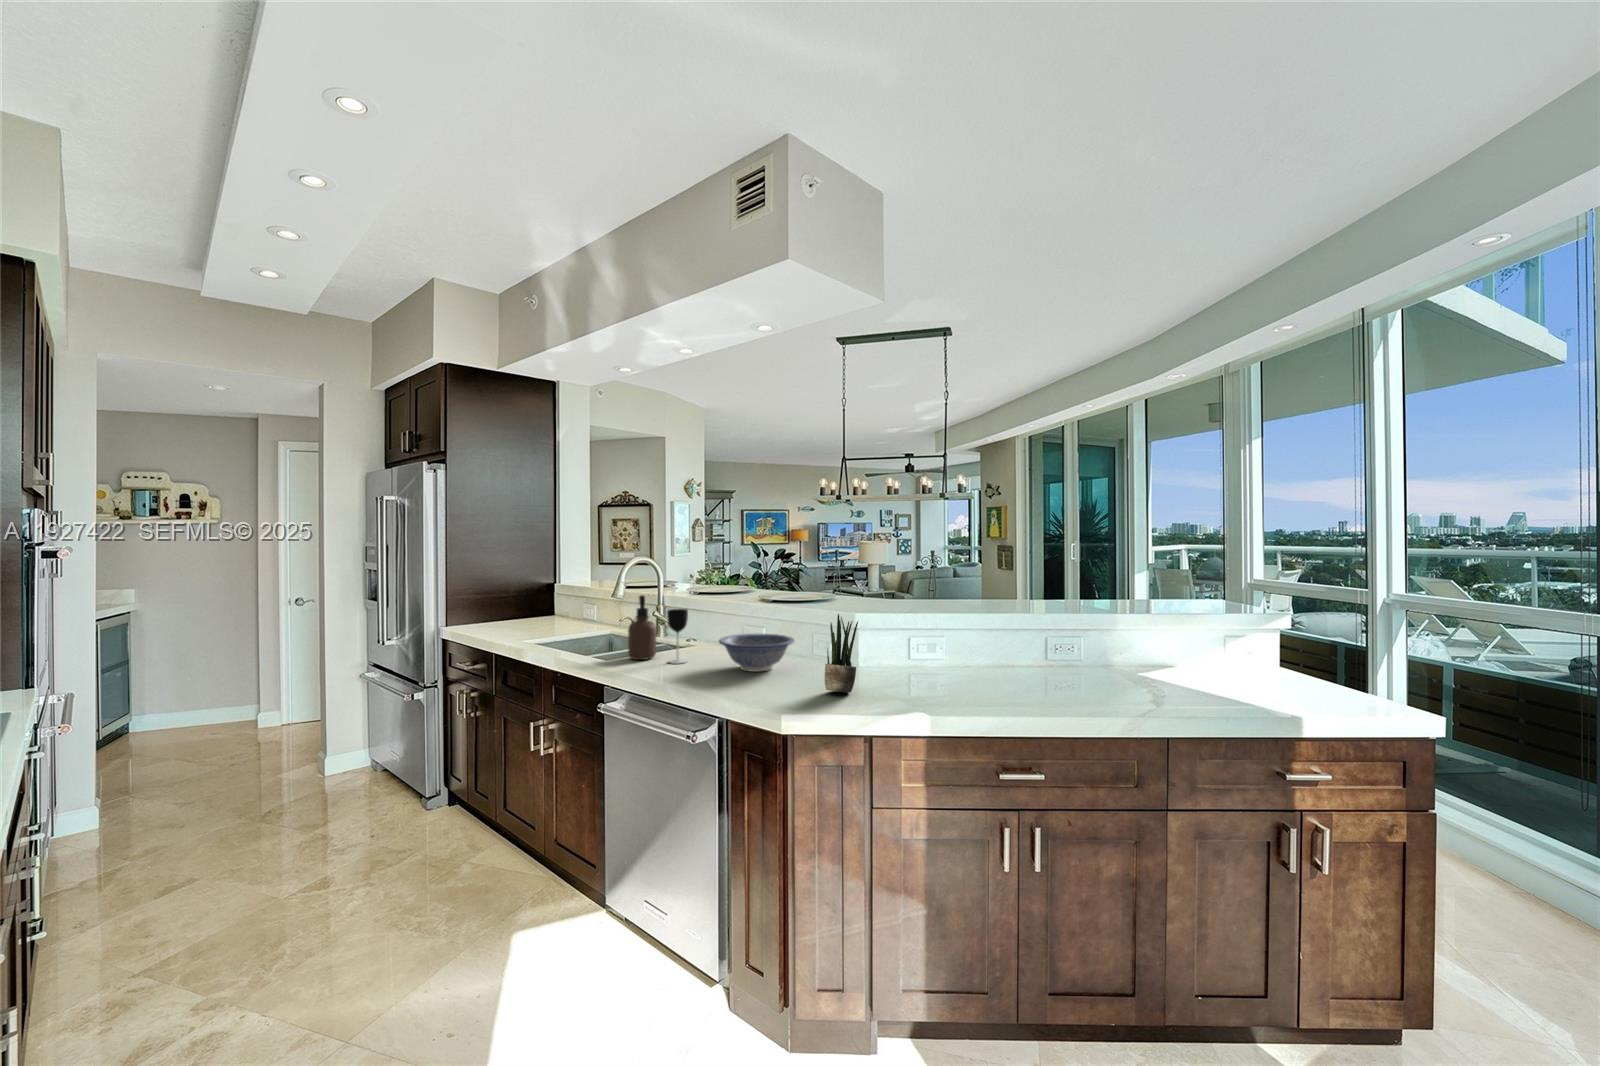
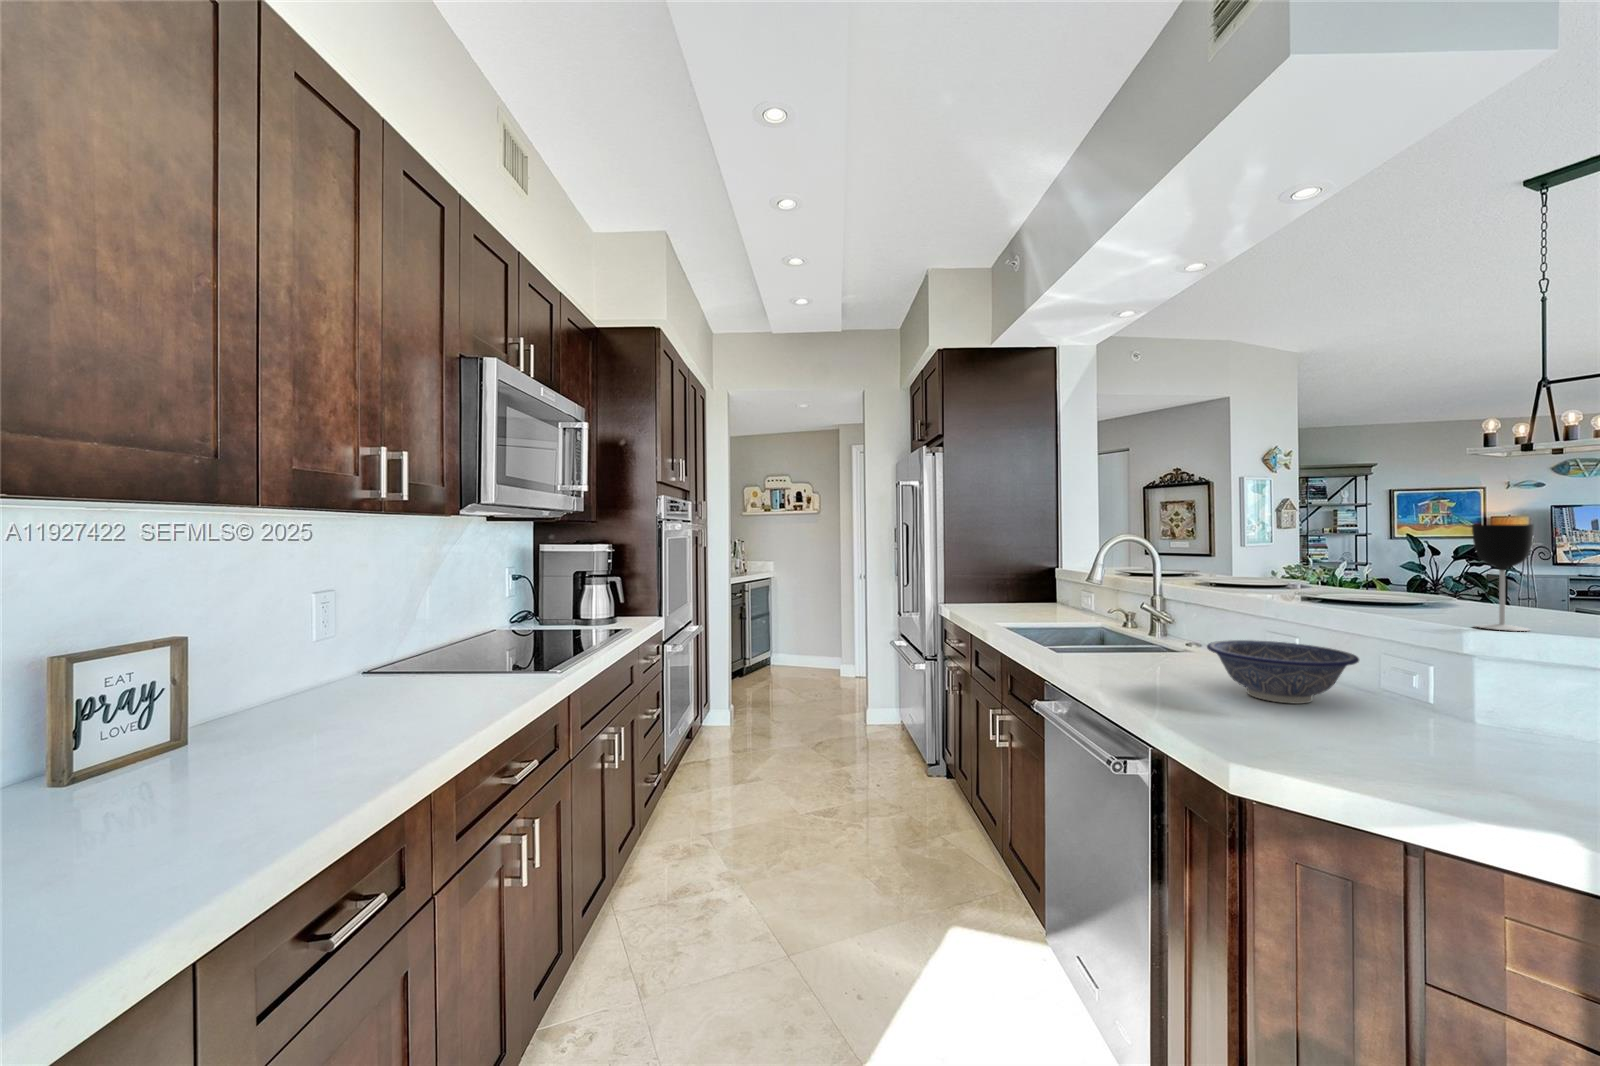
soap dispenser: present [628,595,656,660] -> none [1087,575,1127,659]
wine glass: present [667,609,688,664] -> present [1472,524,1534,631]
potted plant: present [825,614,858,692] -> none [1398,613,1493,775]

